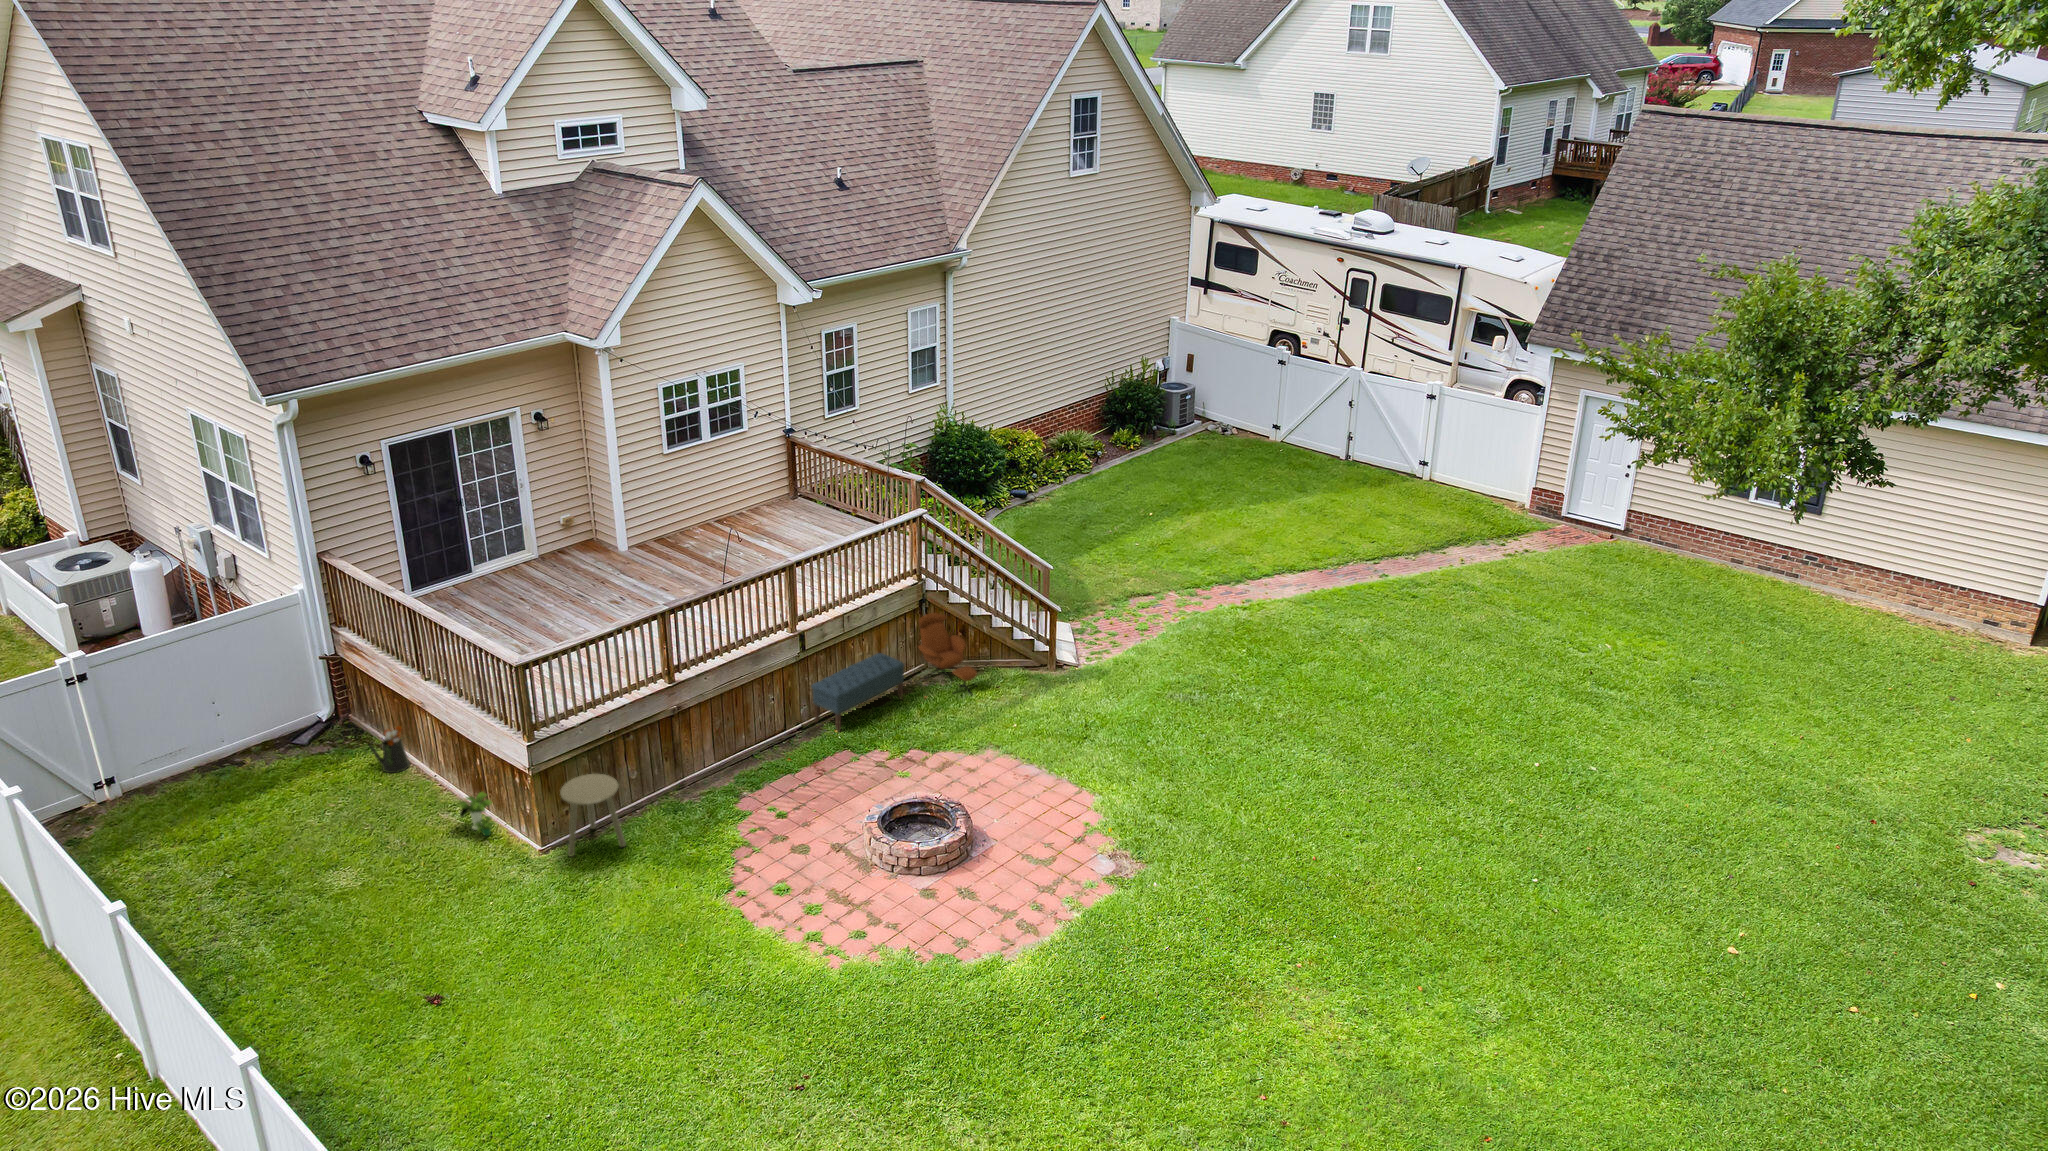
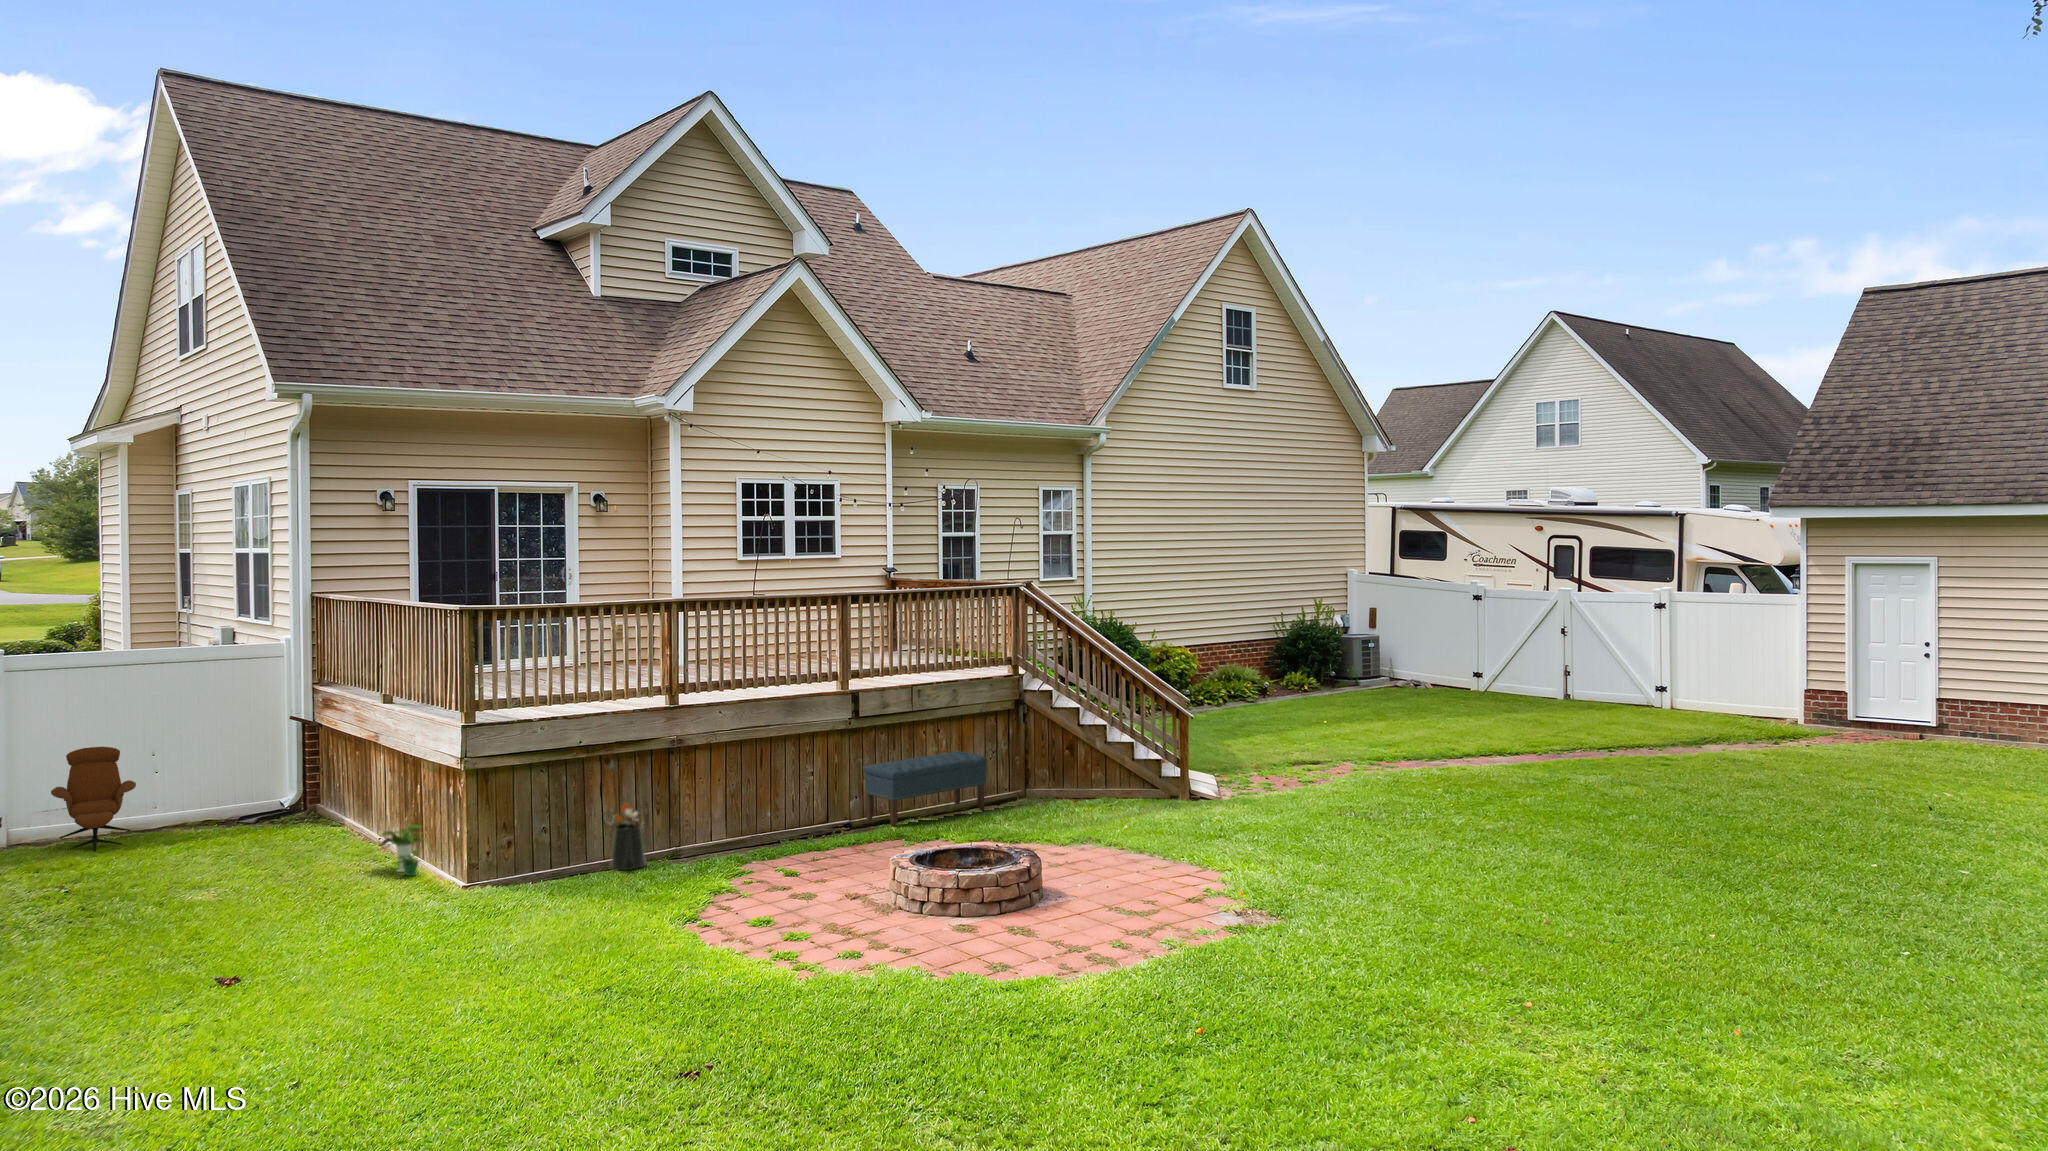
lounge chair: present [919,613,977,690] -> present [51,747,136,852]
watering can: present [369,726,410,773] -> present [610,804,646,870]
side table: present [560,774,626,857] -> none [499,792,579,892]

